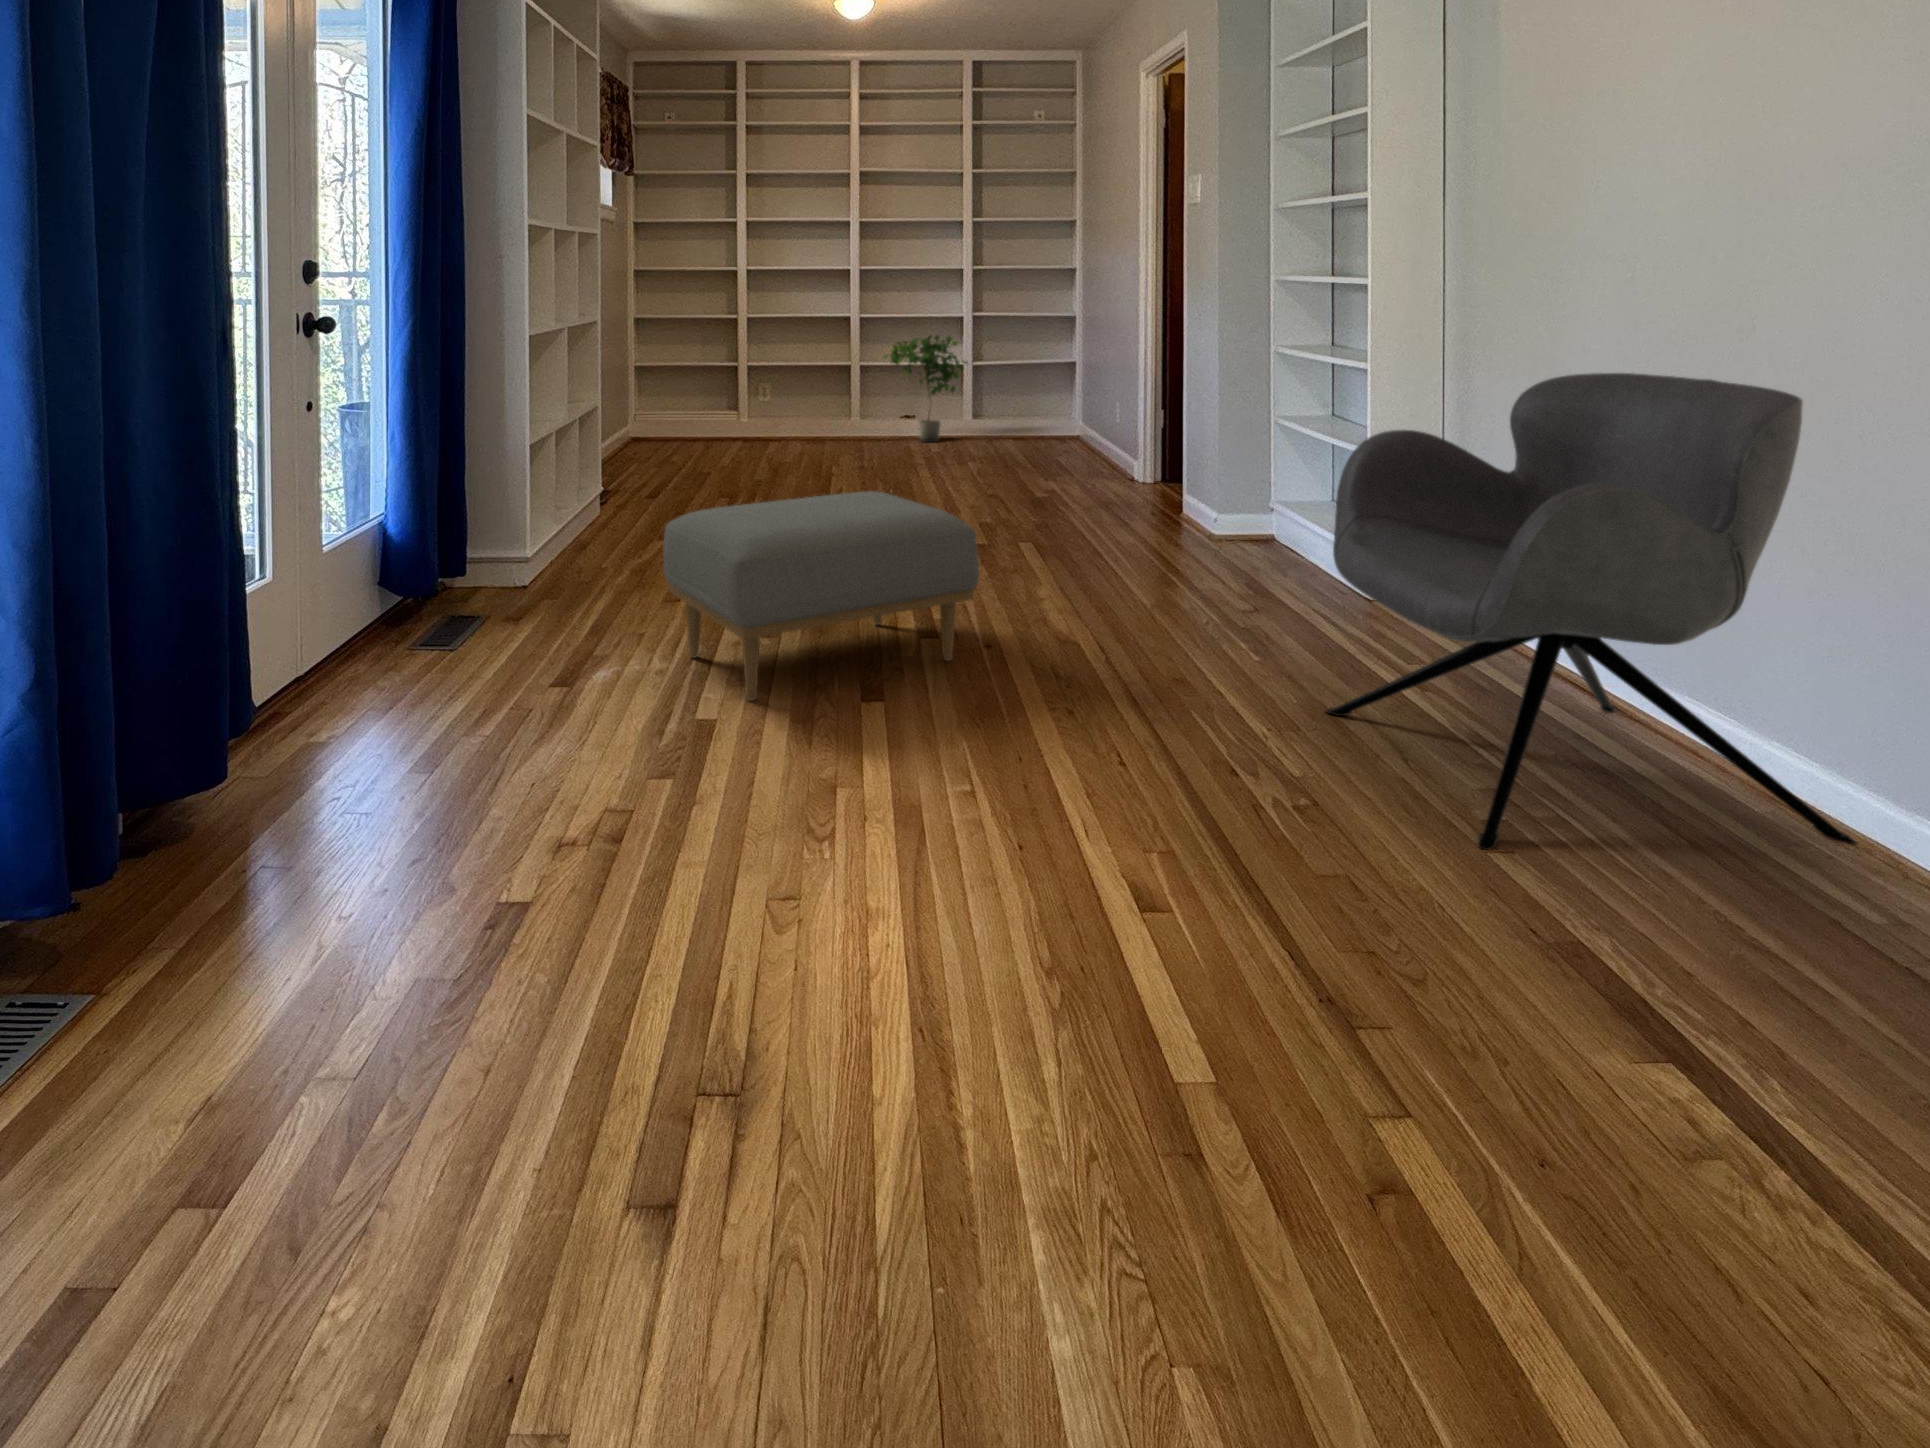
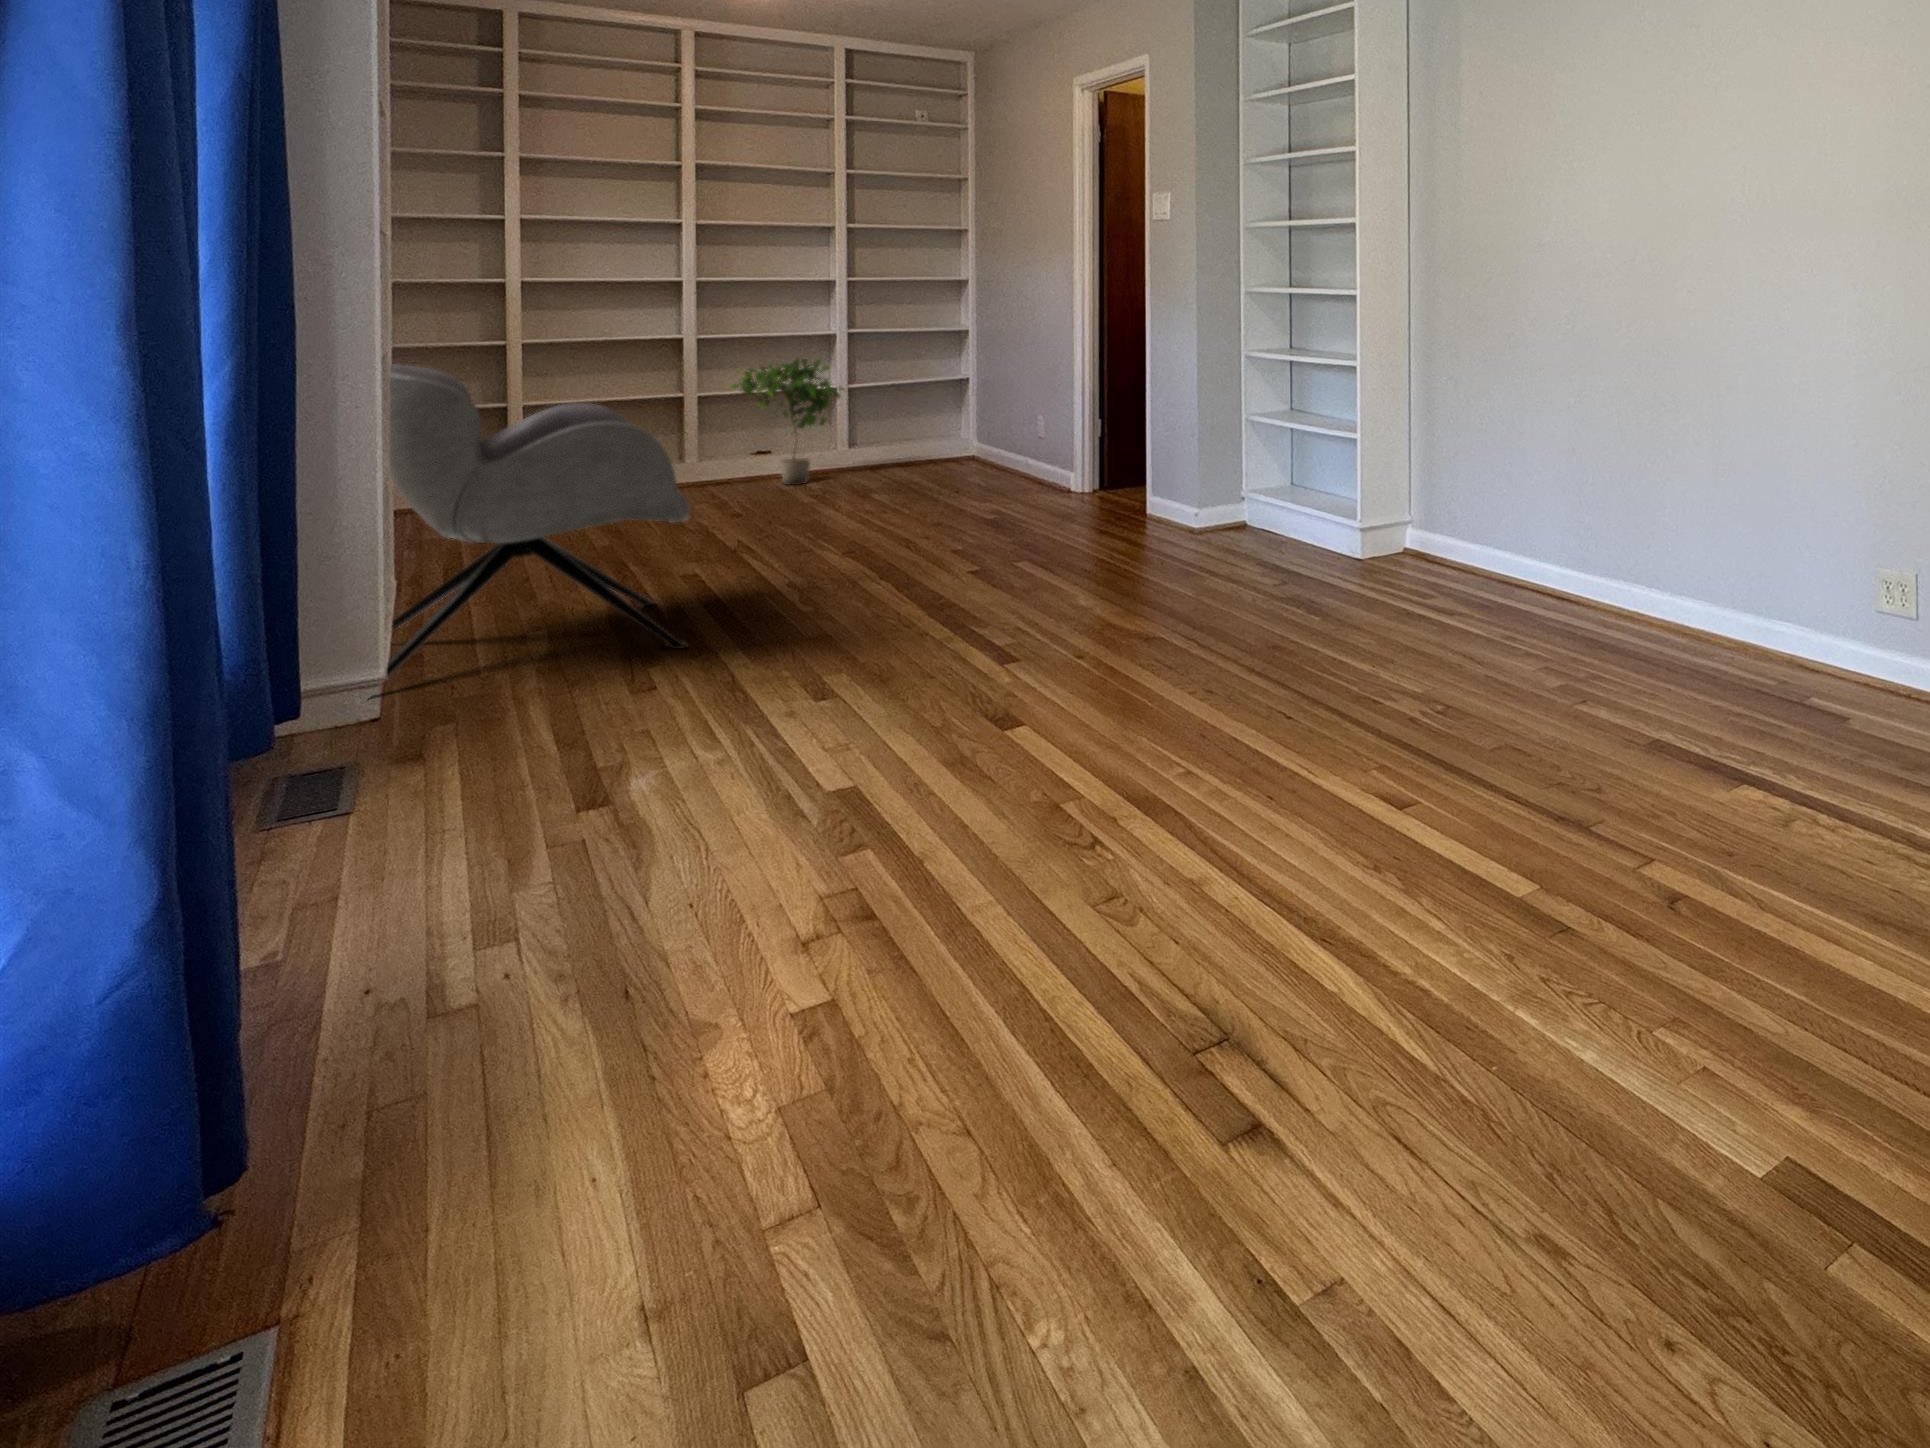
armchair: present [1325,373,1858,850] -> present [386,364,690,678]
ottoman: present [664,491,979,701] -> none [691,522,1089,767]

